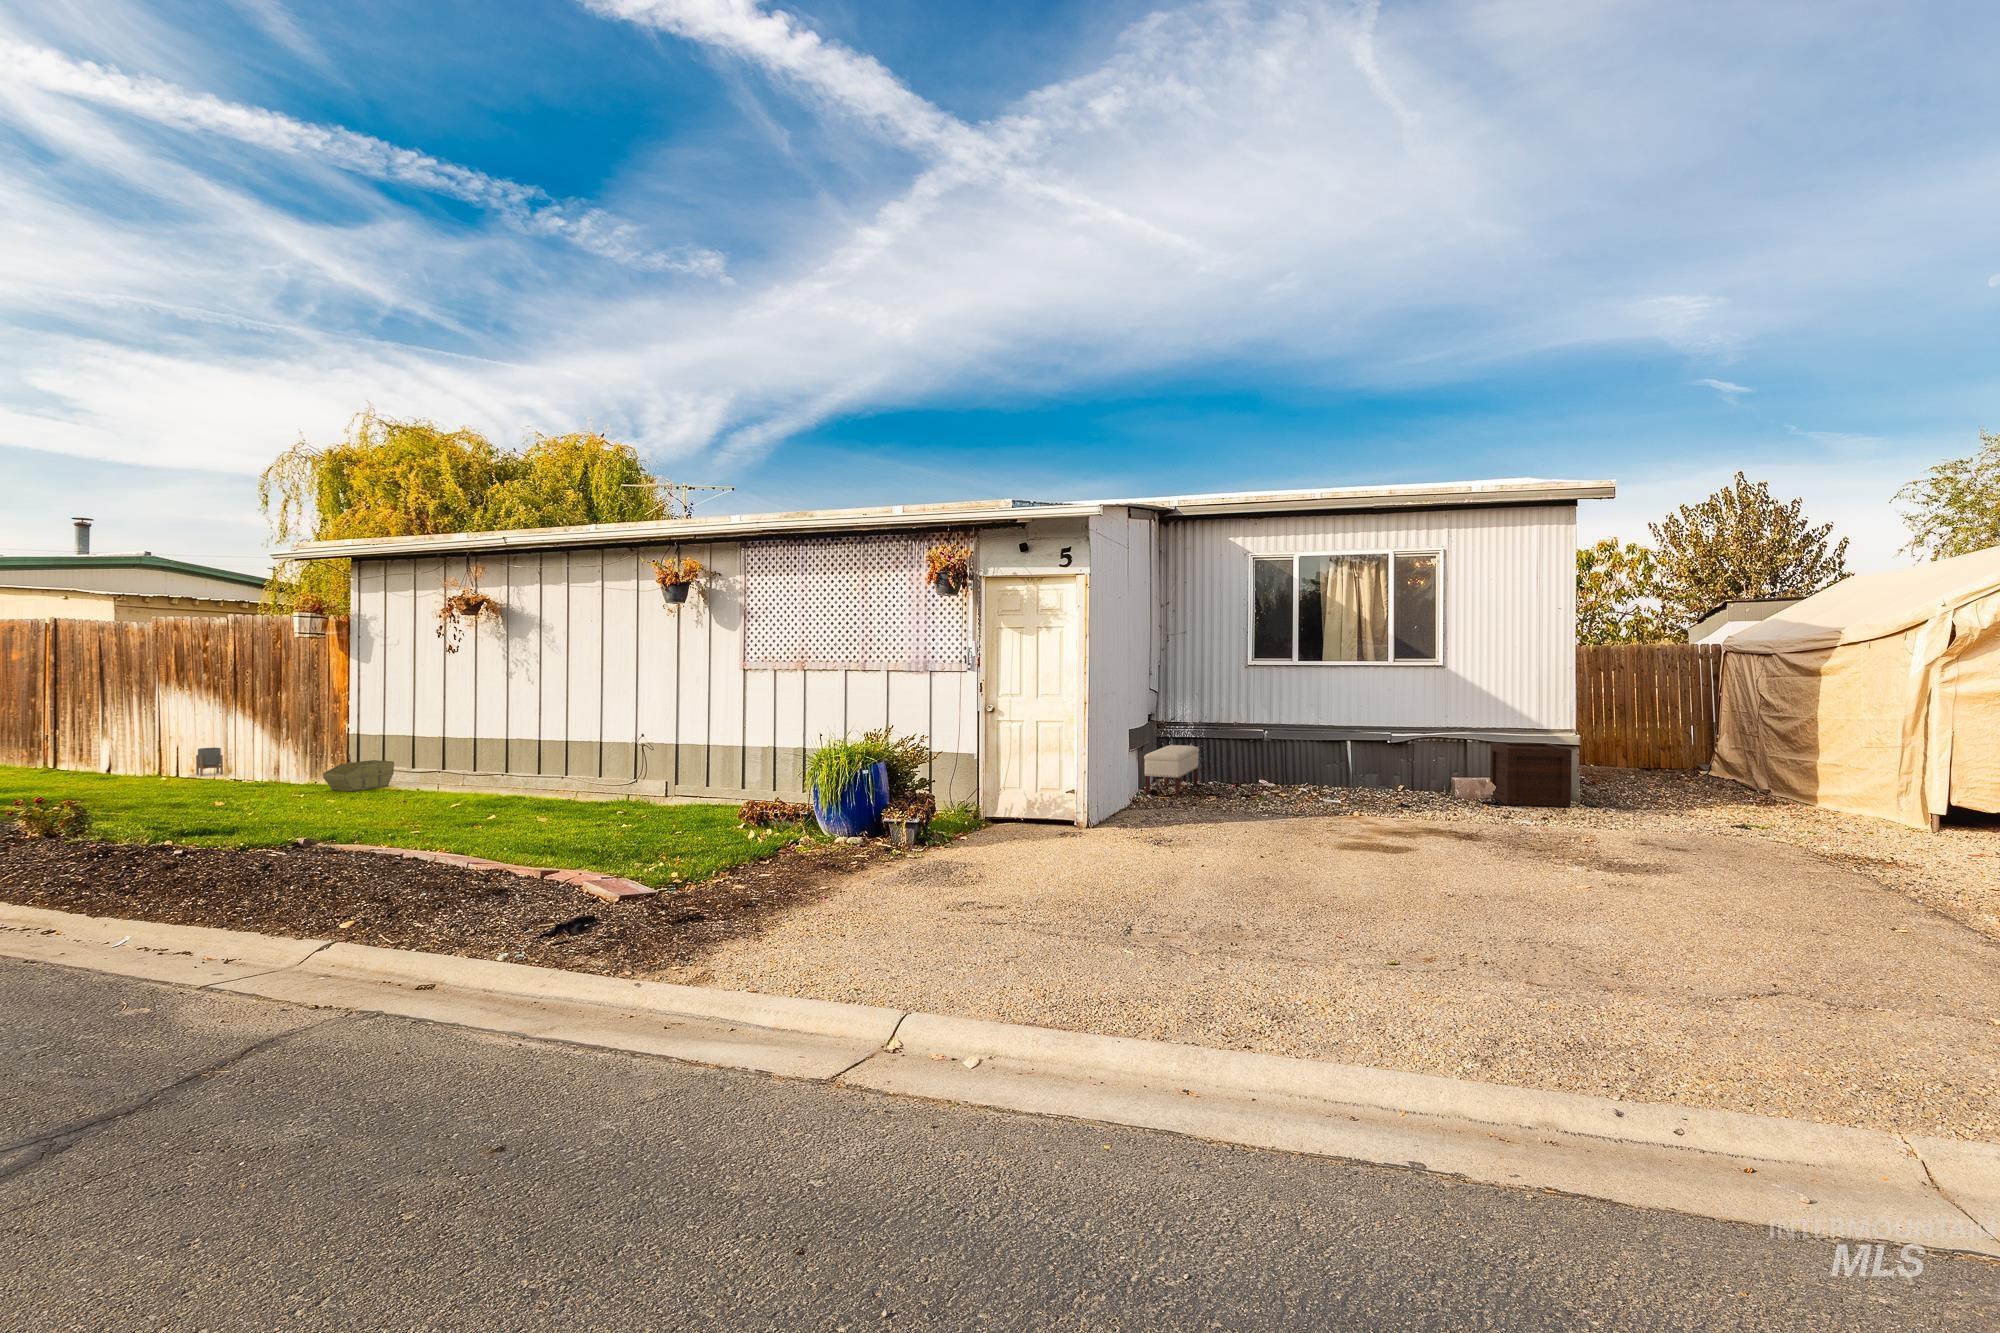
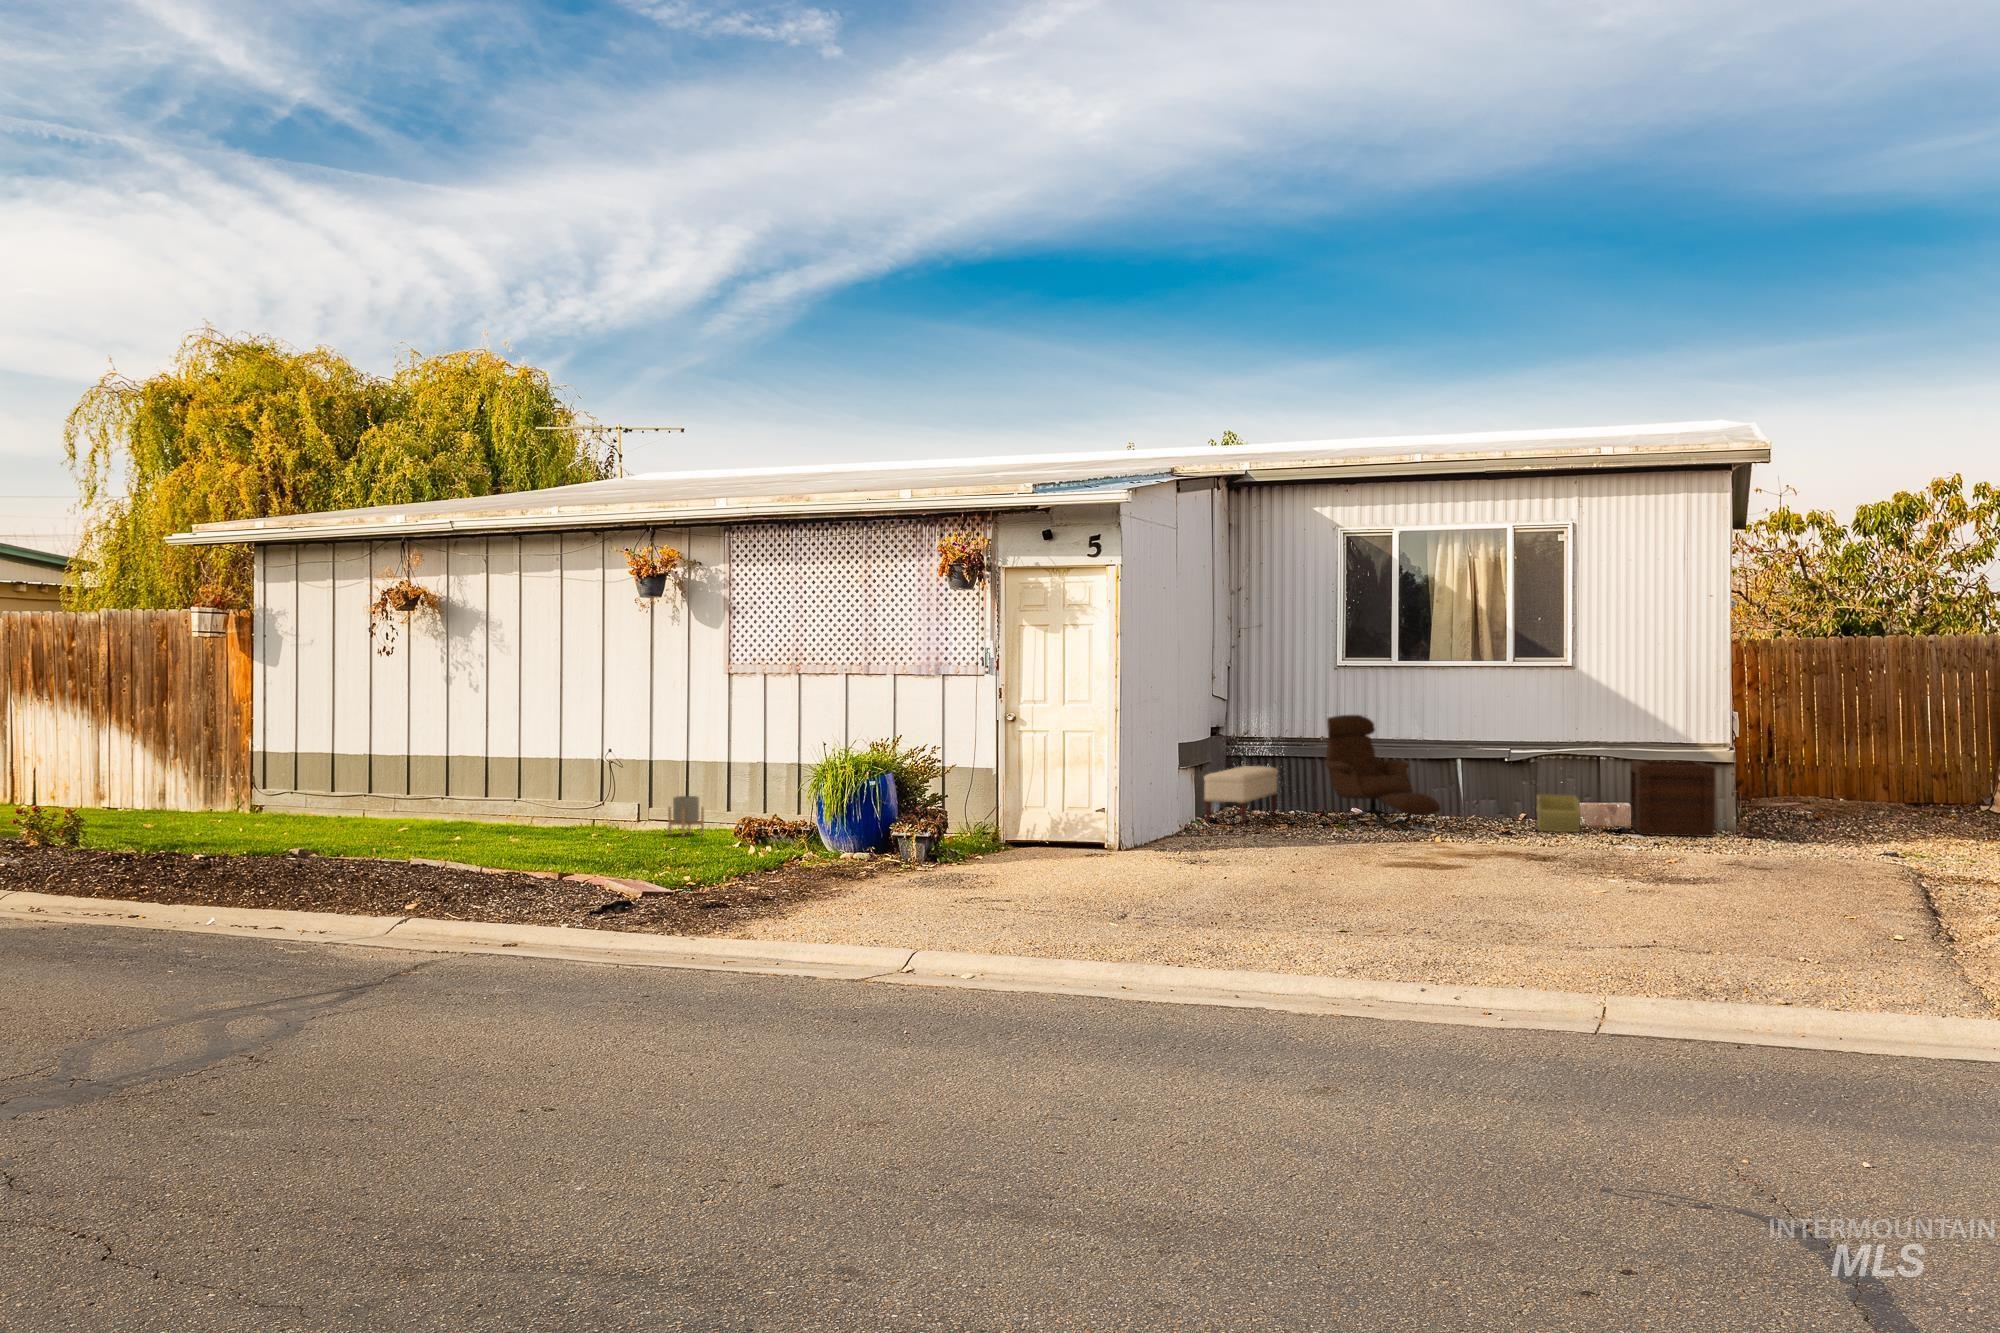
lounge chair: none [1240,704,1340,801] -> present [1325,715,1440,831]
planter: present [196,748,223,776] -> present [668,796,704,836]
storage bin: present [323,760,394,791] -> present [1536,794,1581,832]

